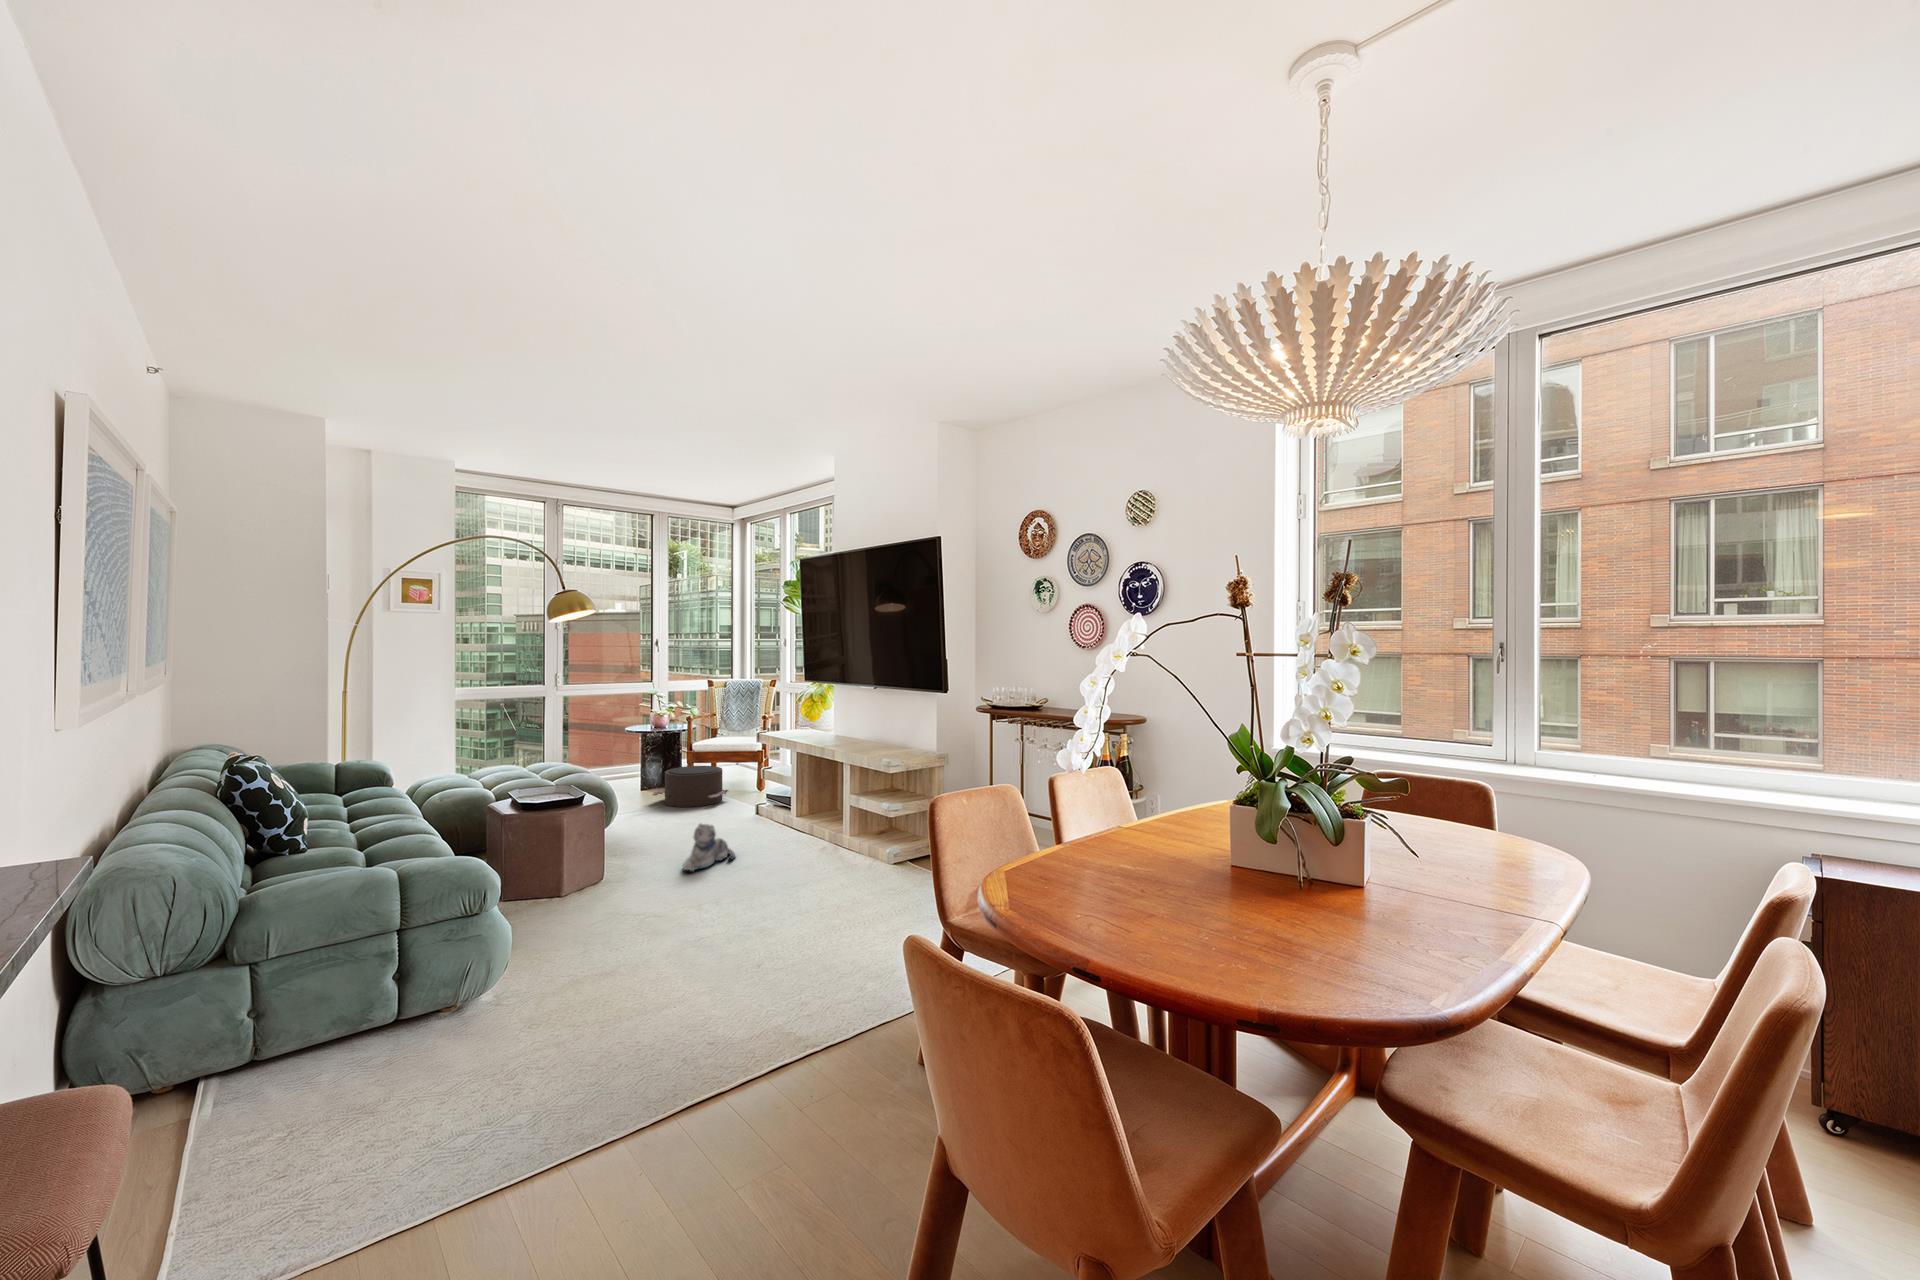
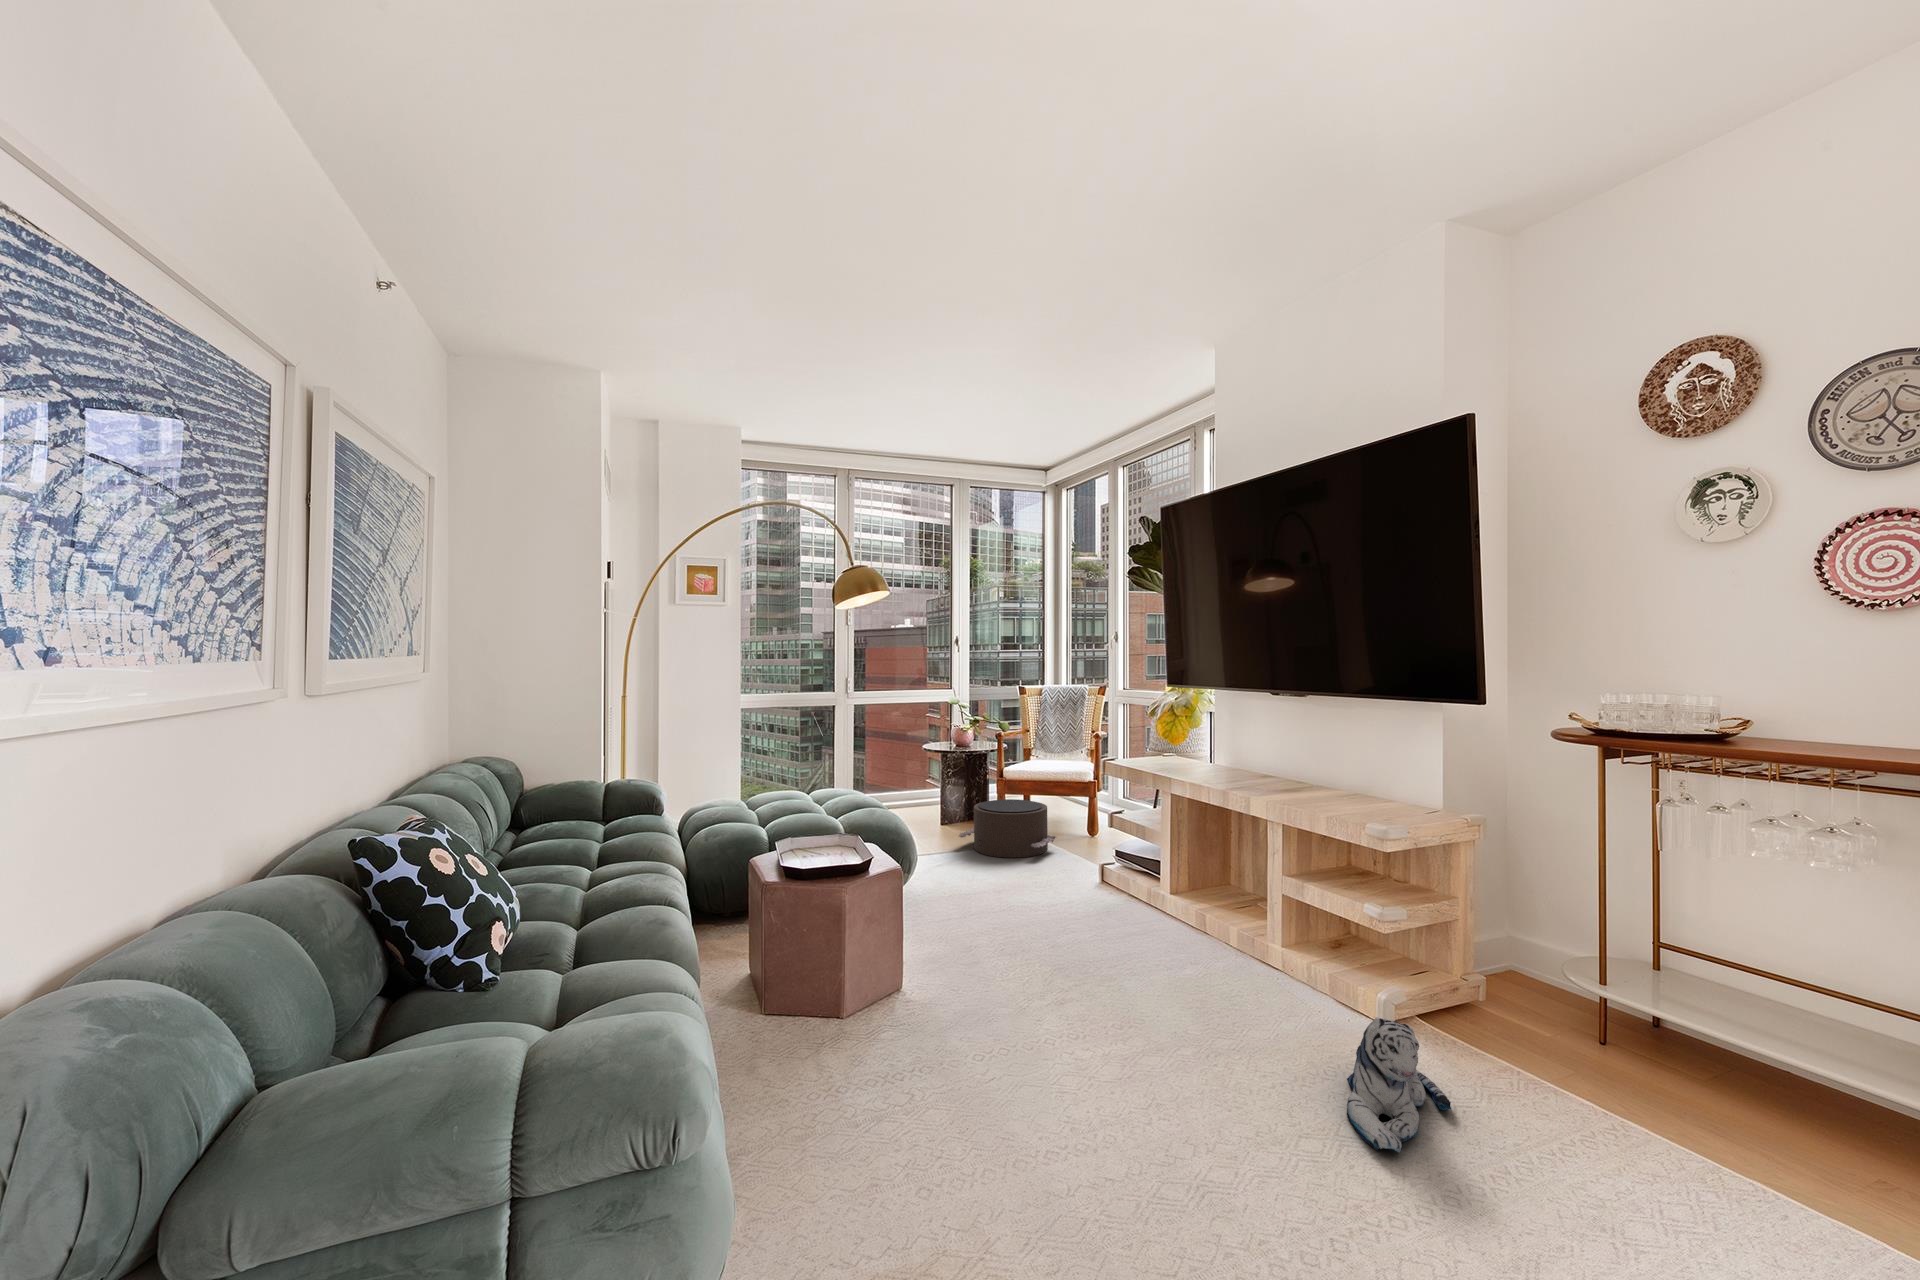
plush toy: present [683,824,735,871] -> present [1347,1017,1451,1152]

